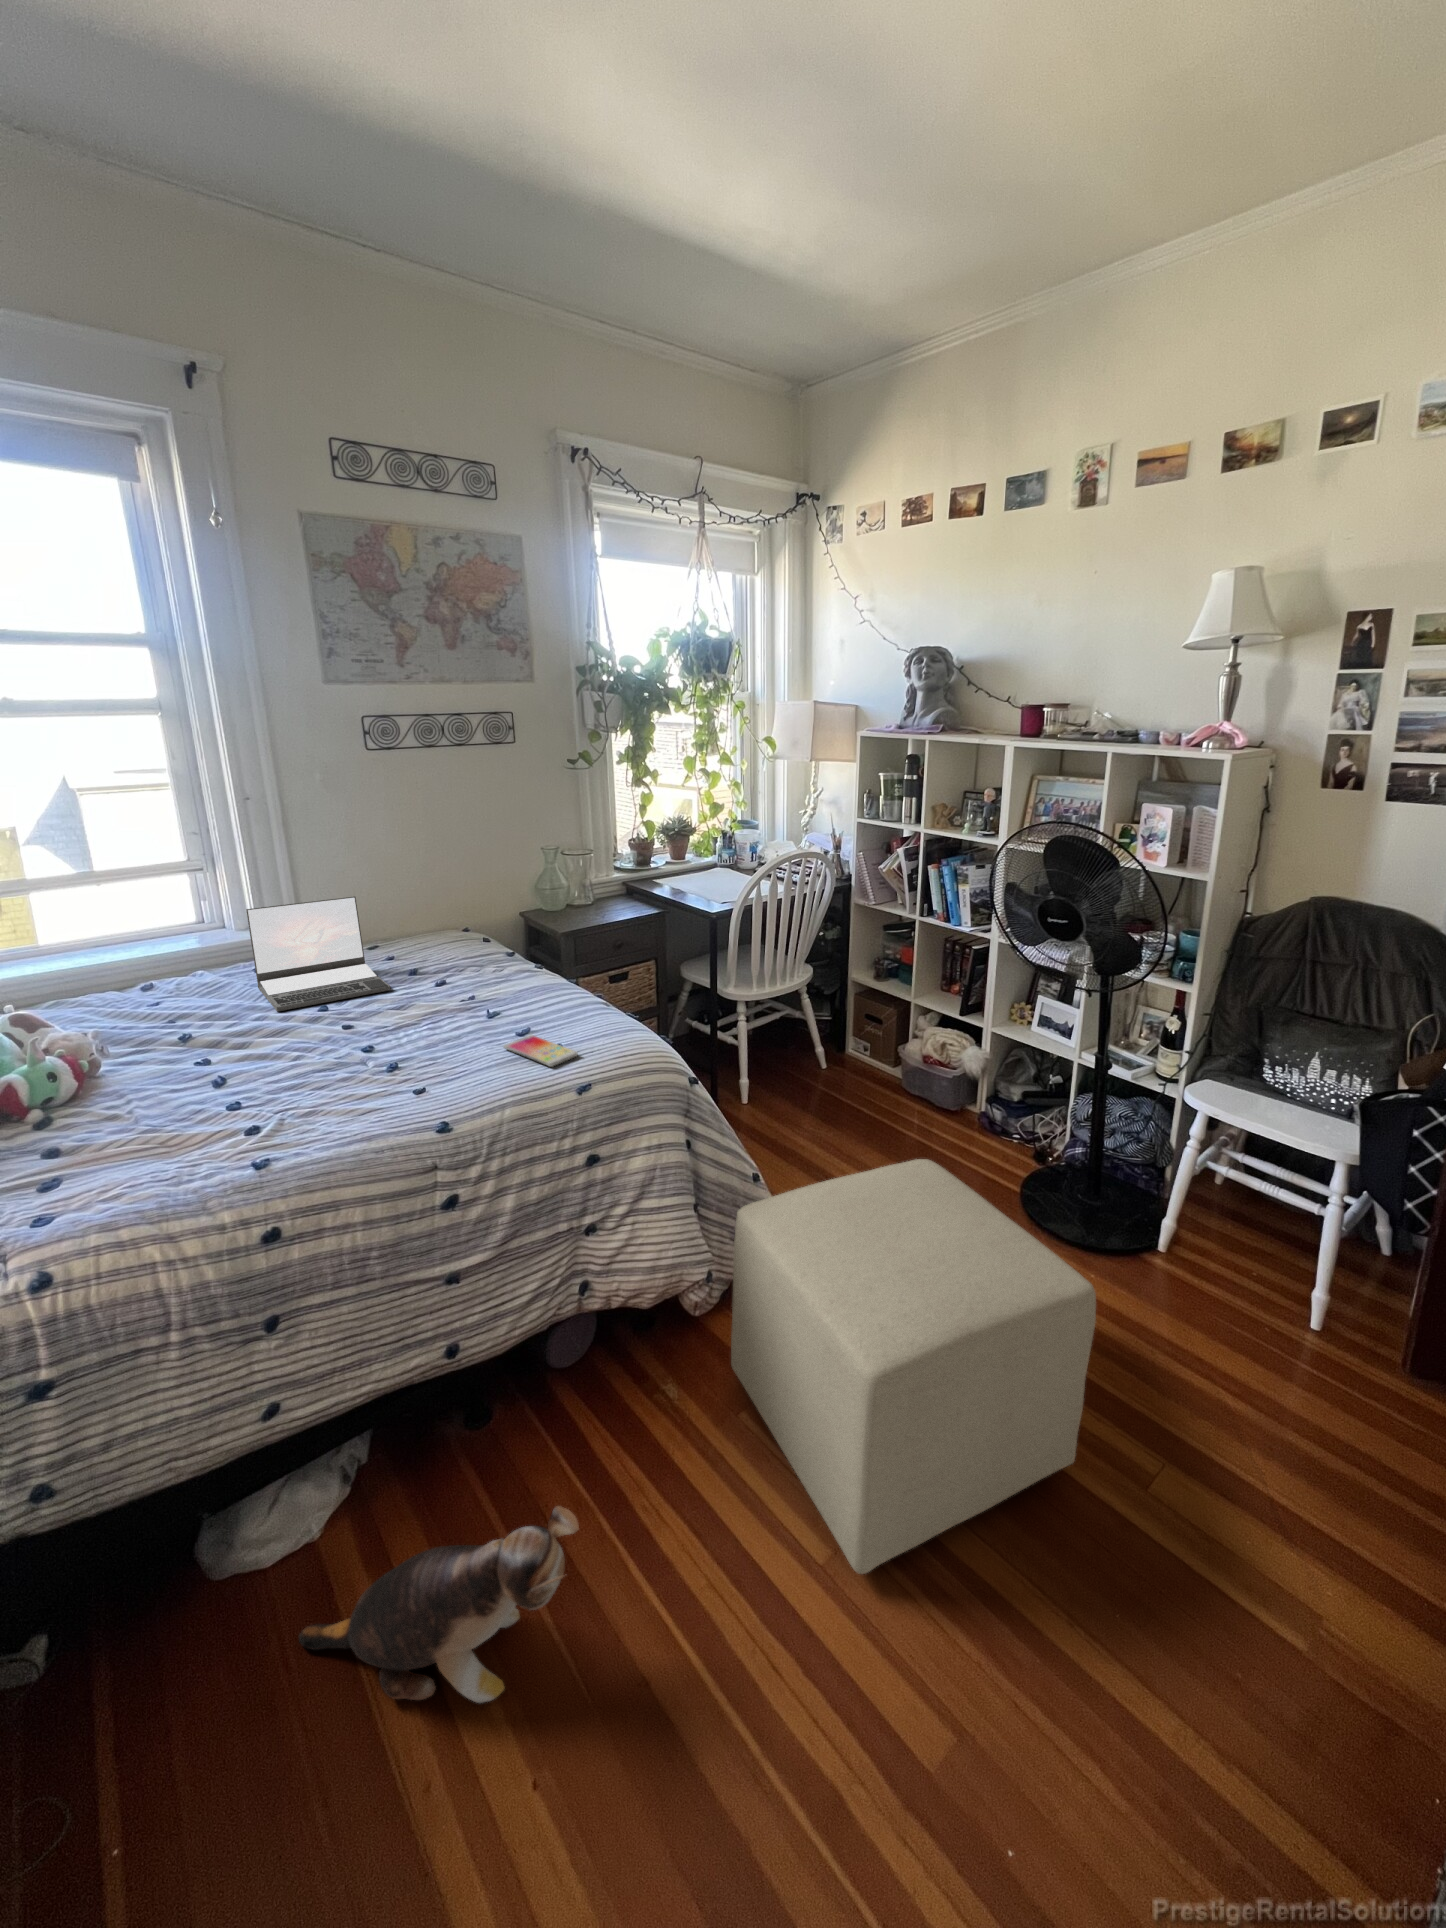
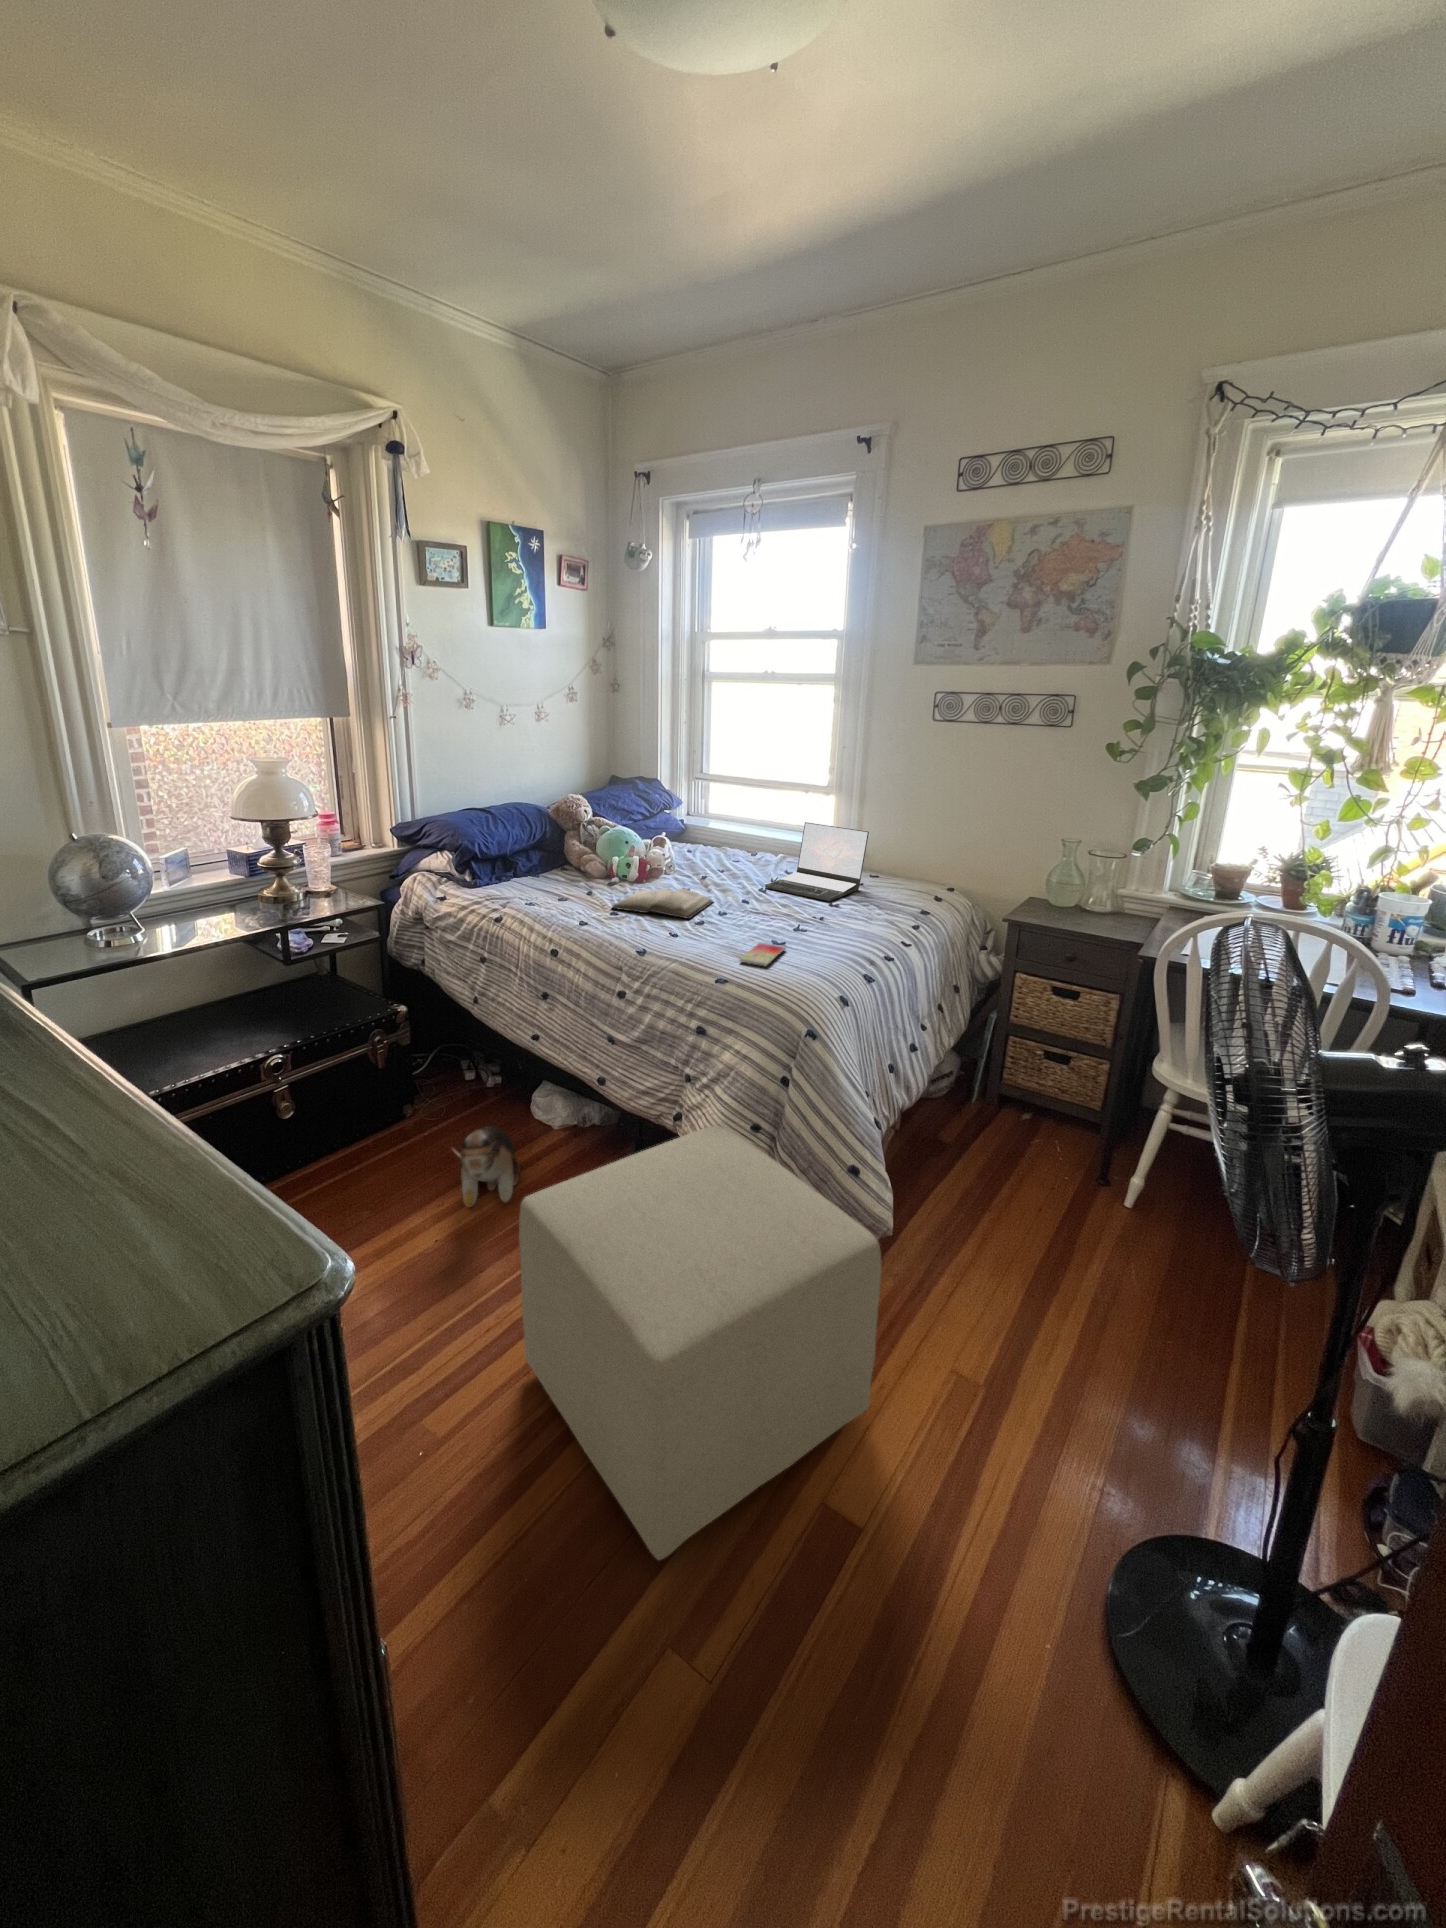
diary: none [144,1048,351,1132] -> present [612,888,713,919]

